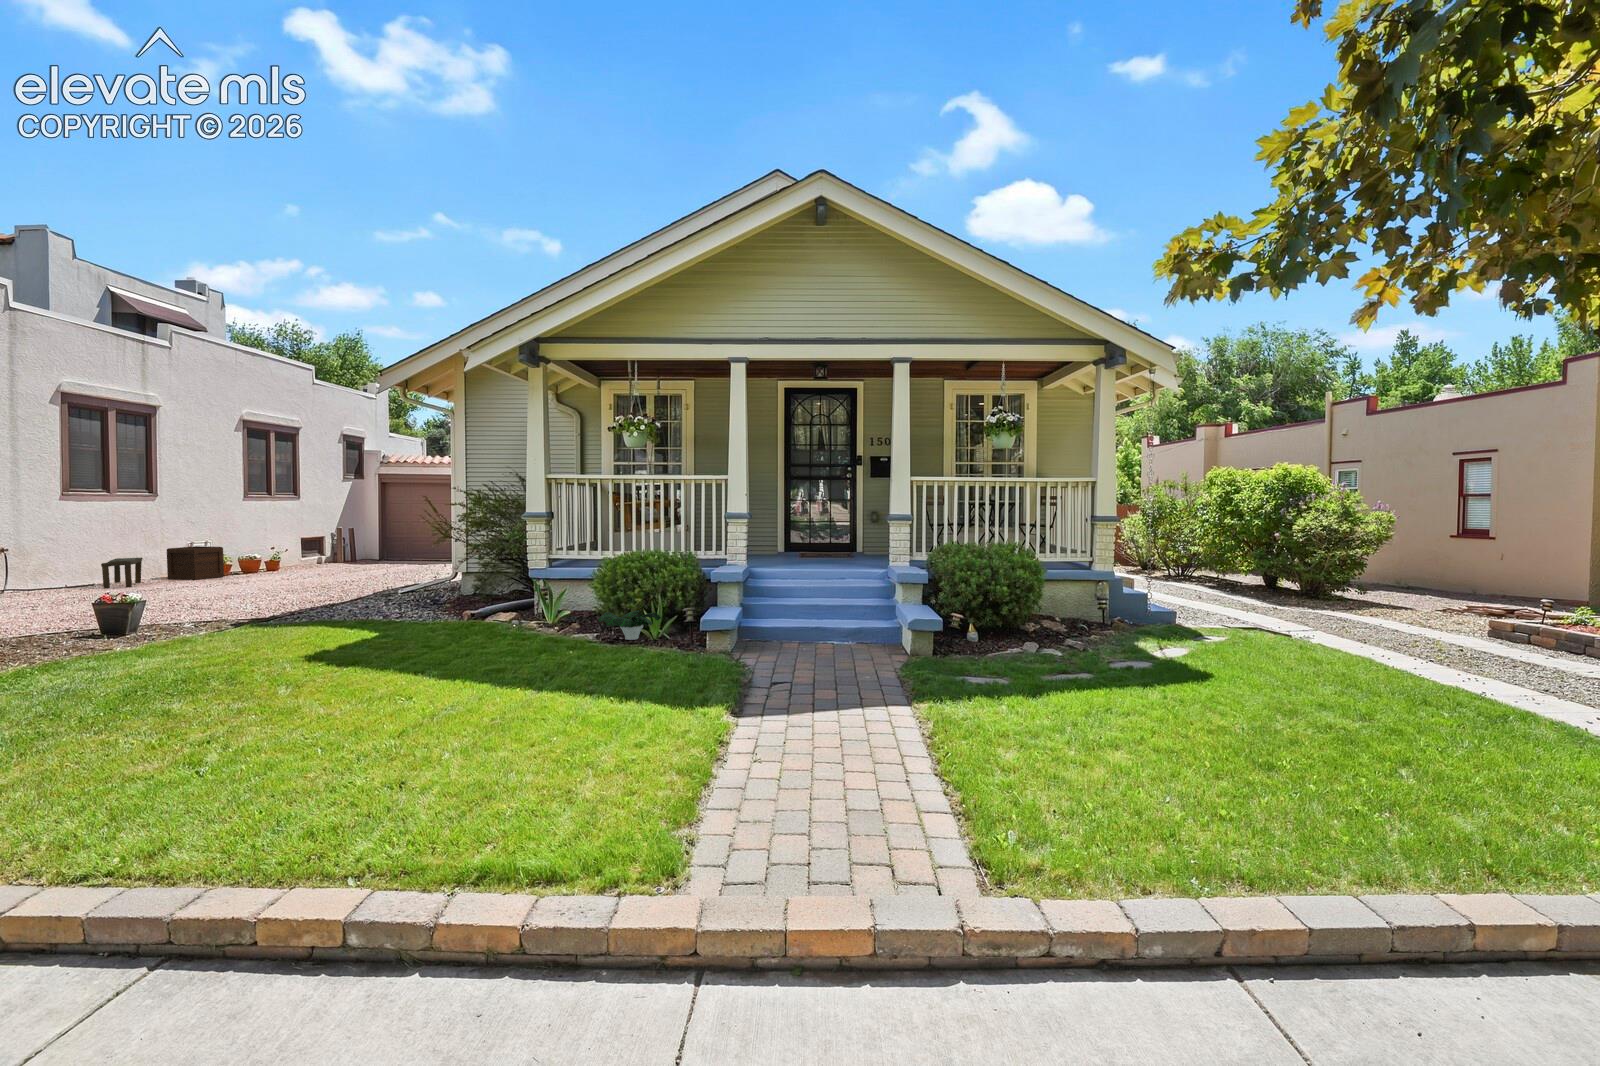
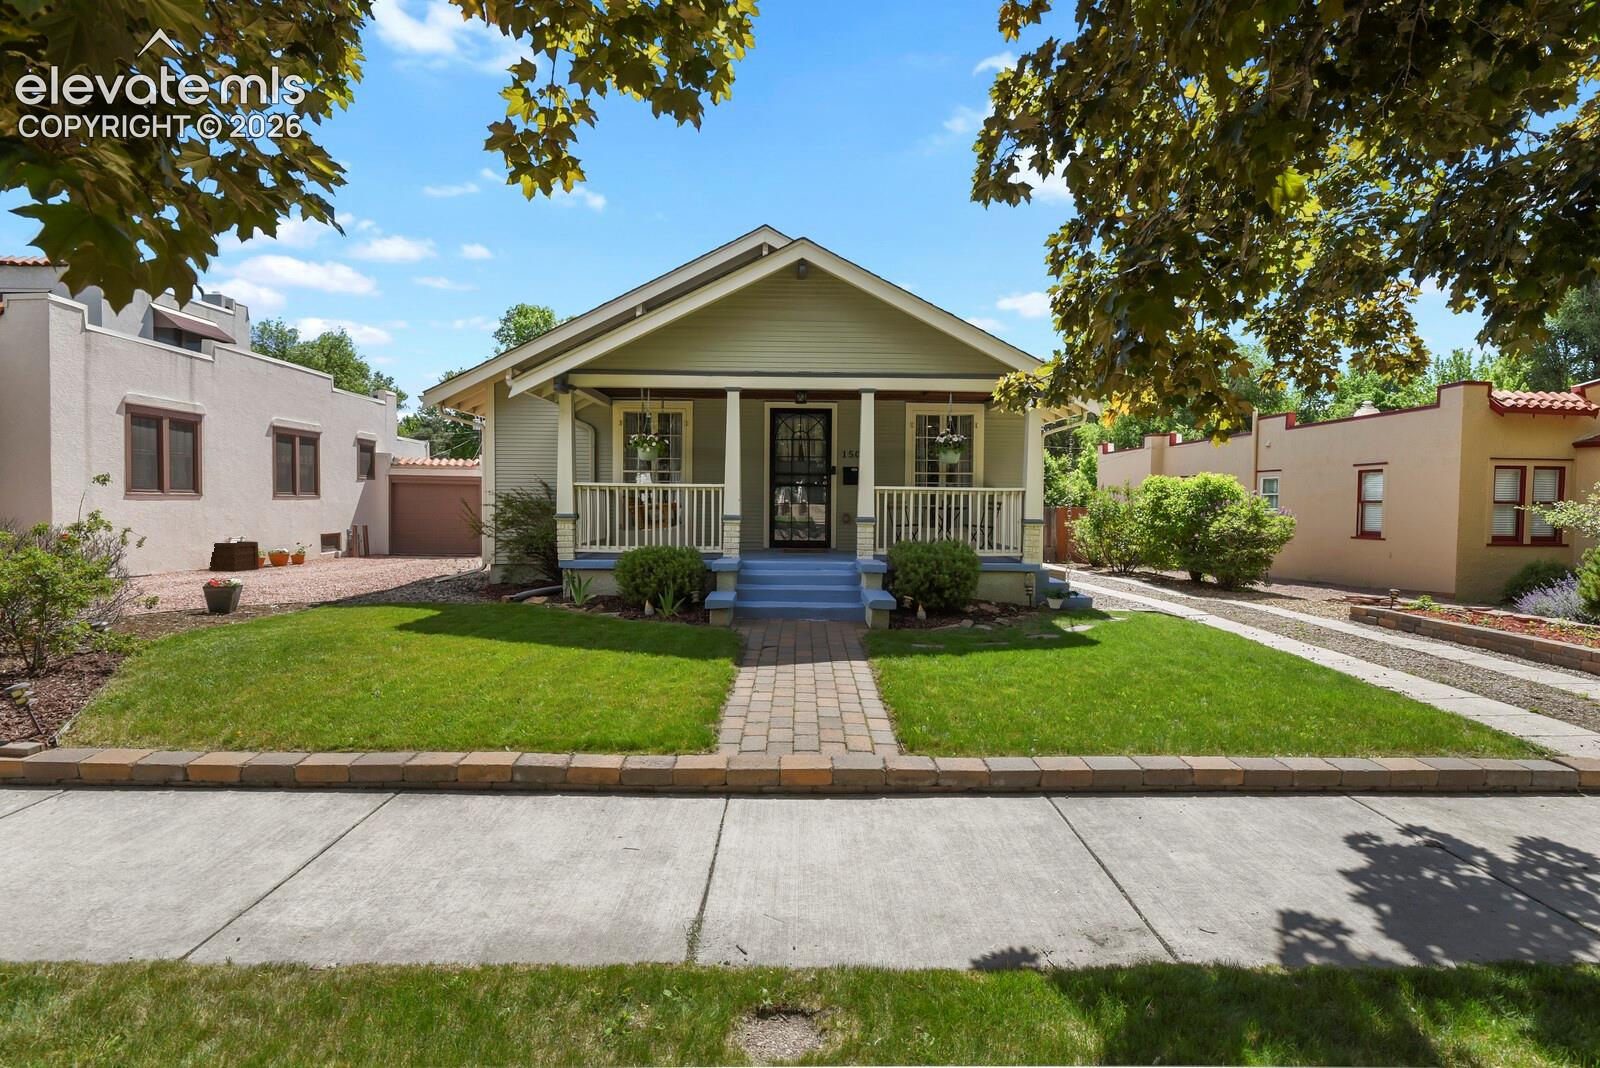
bench: present [101,558,143,589] -> none [159,551,191,579]
potted plant: present [598,610,661,640] -> present [1038,588,1079,609]

